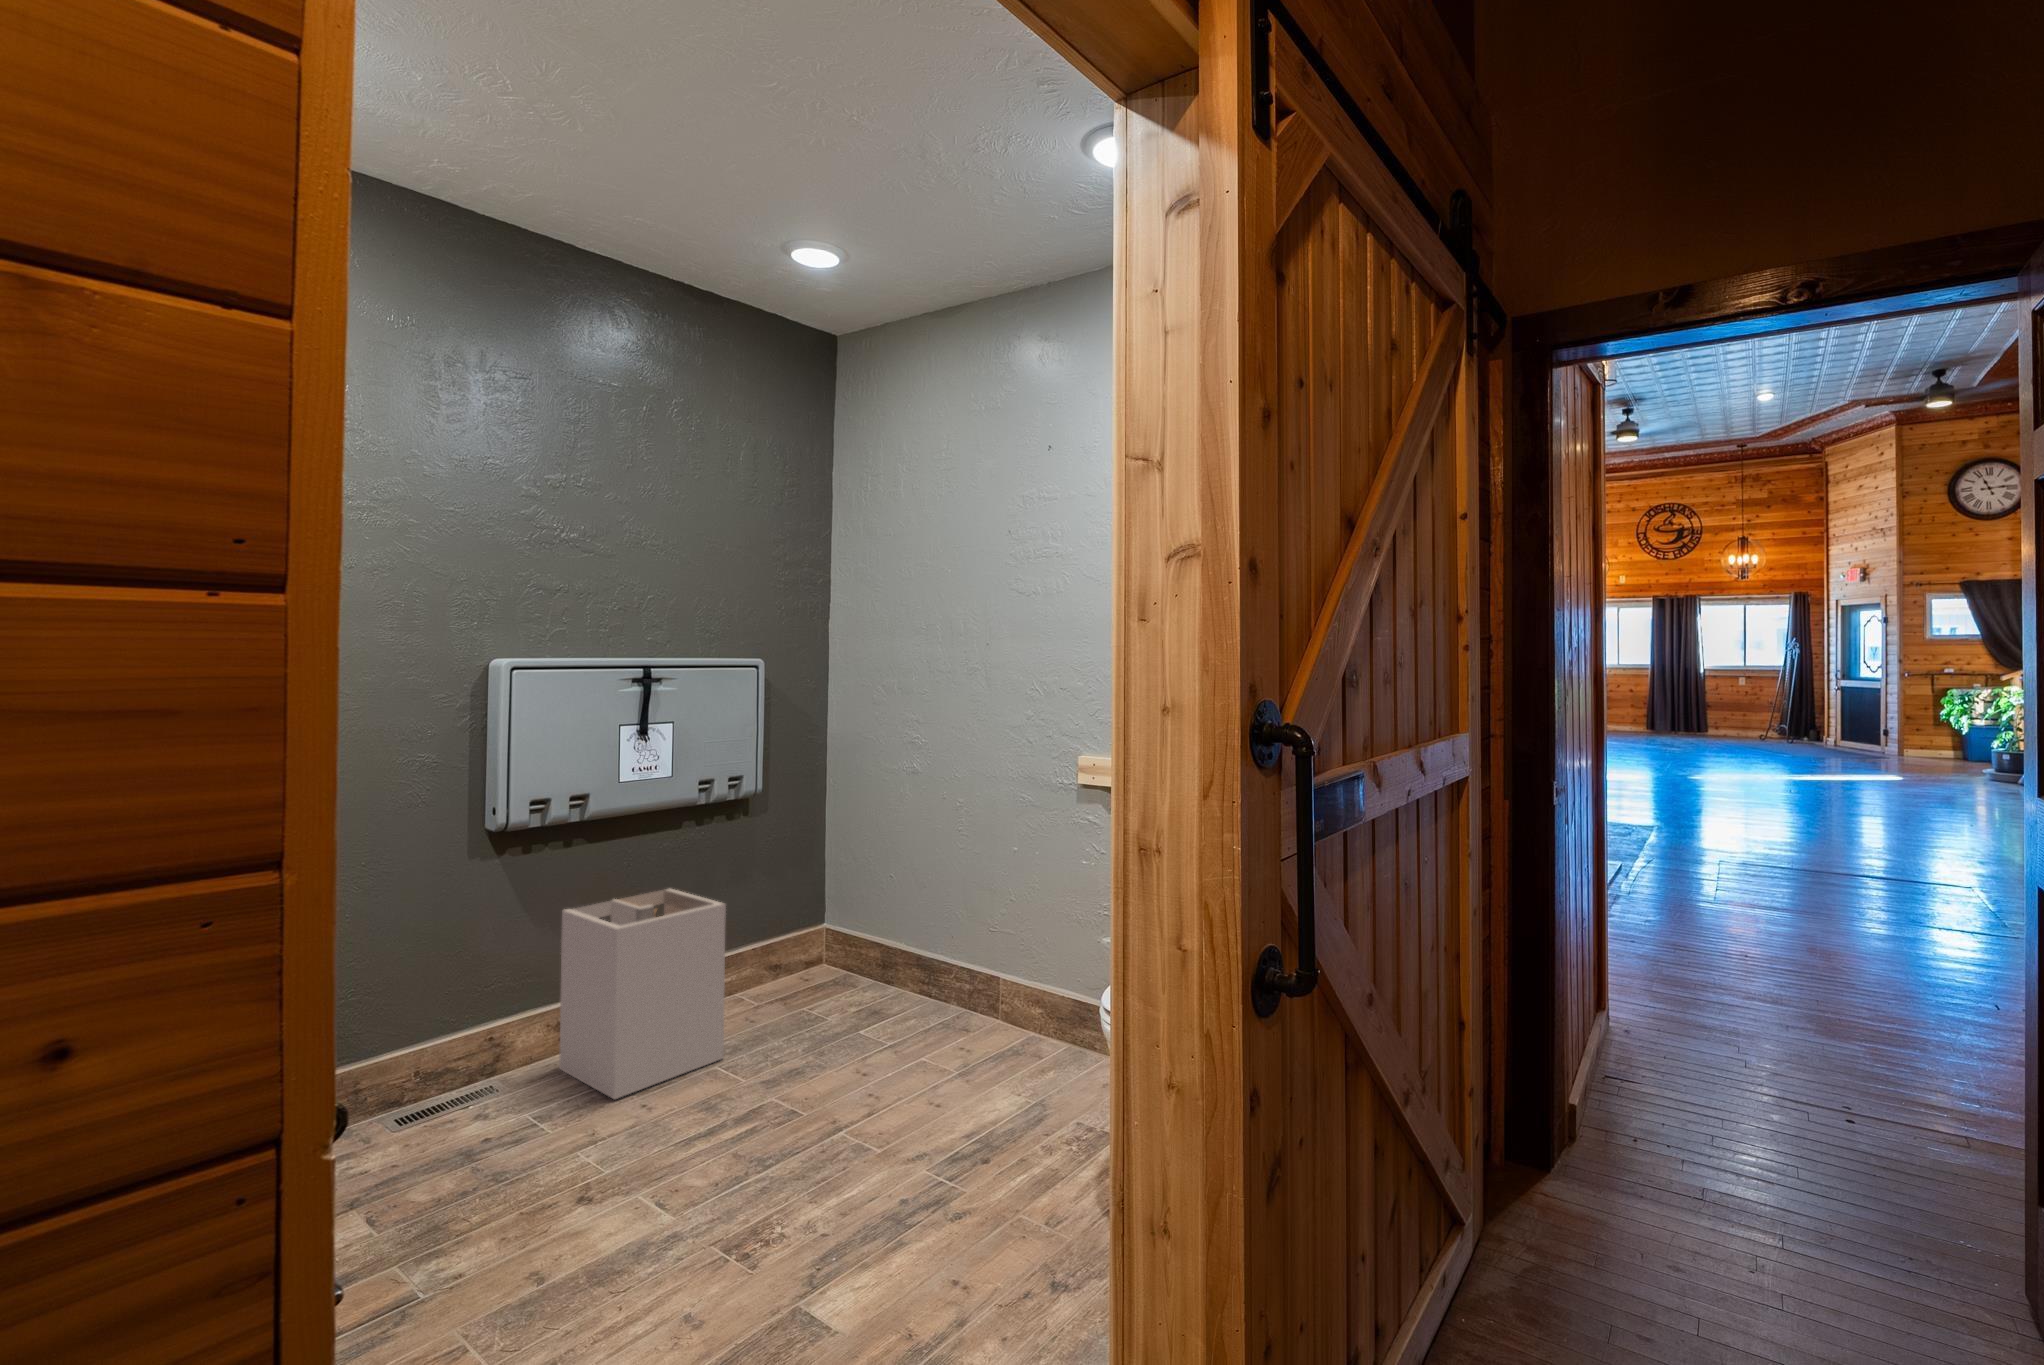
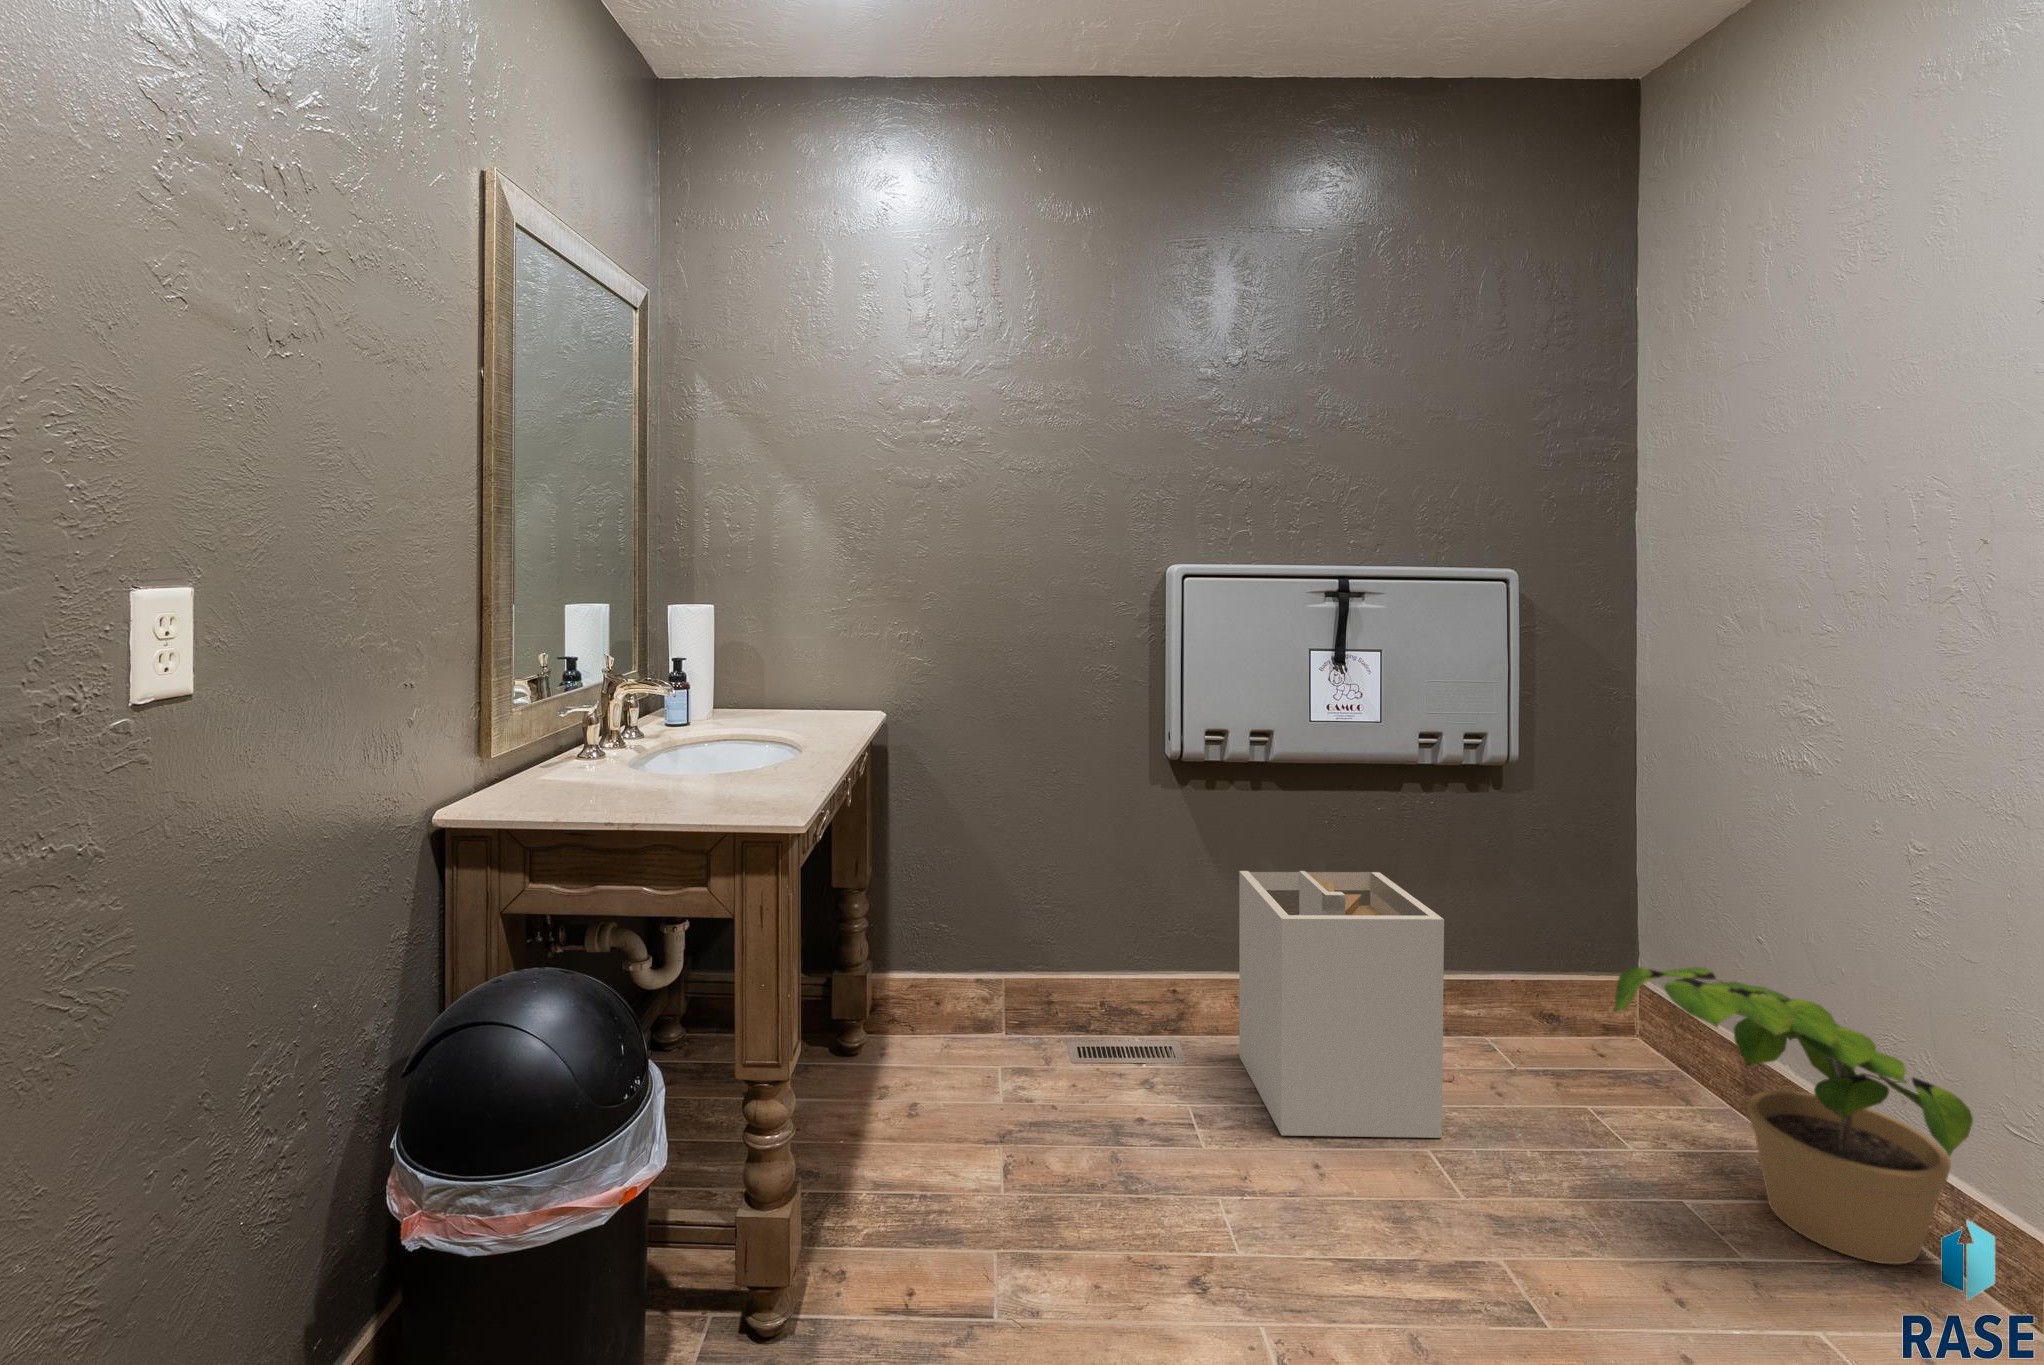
potted plant: none [823,894,967,1029] -> present [1613,967,1973,1264]

